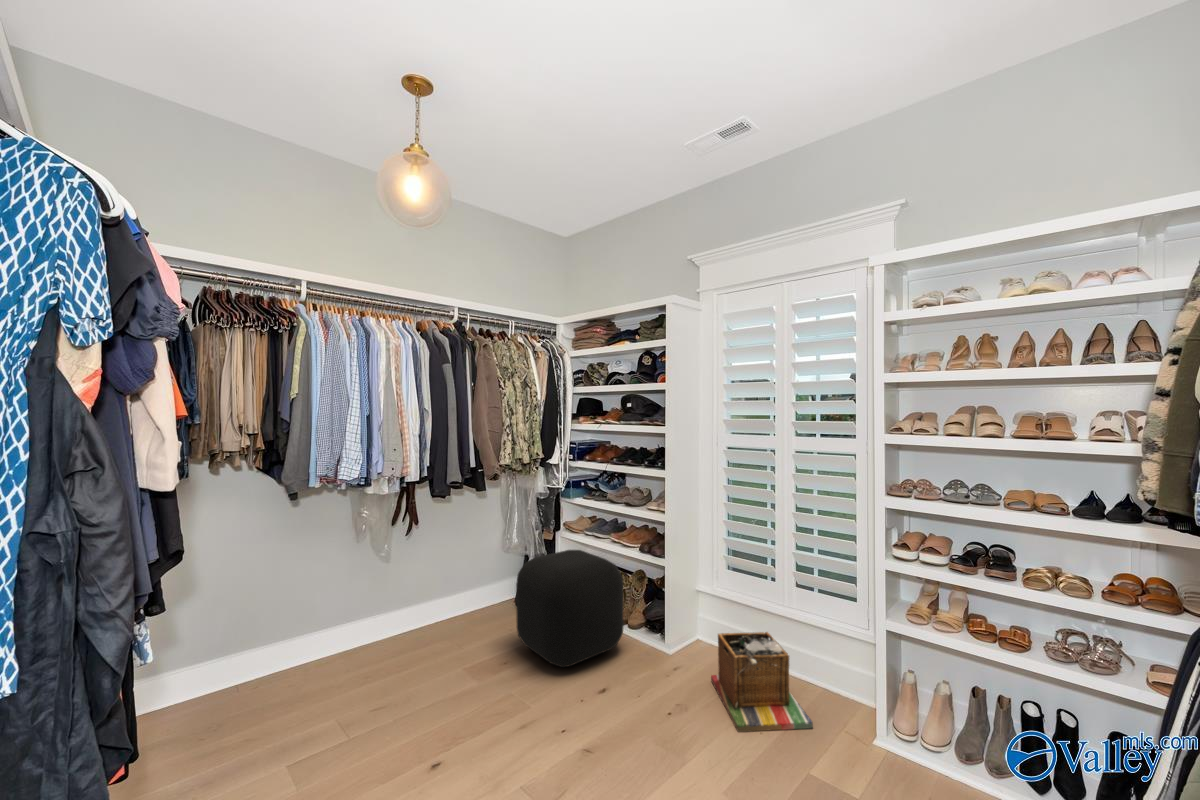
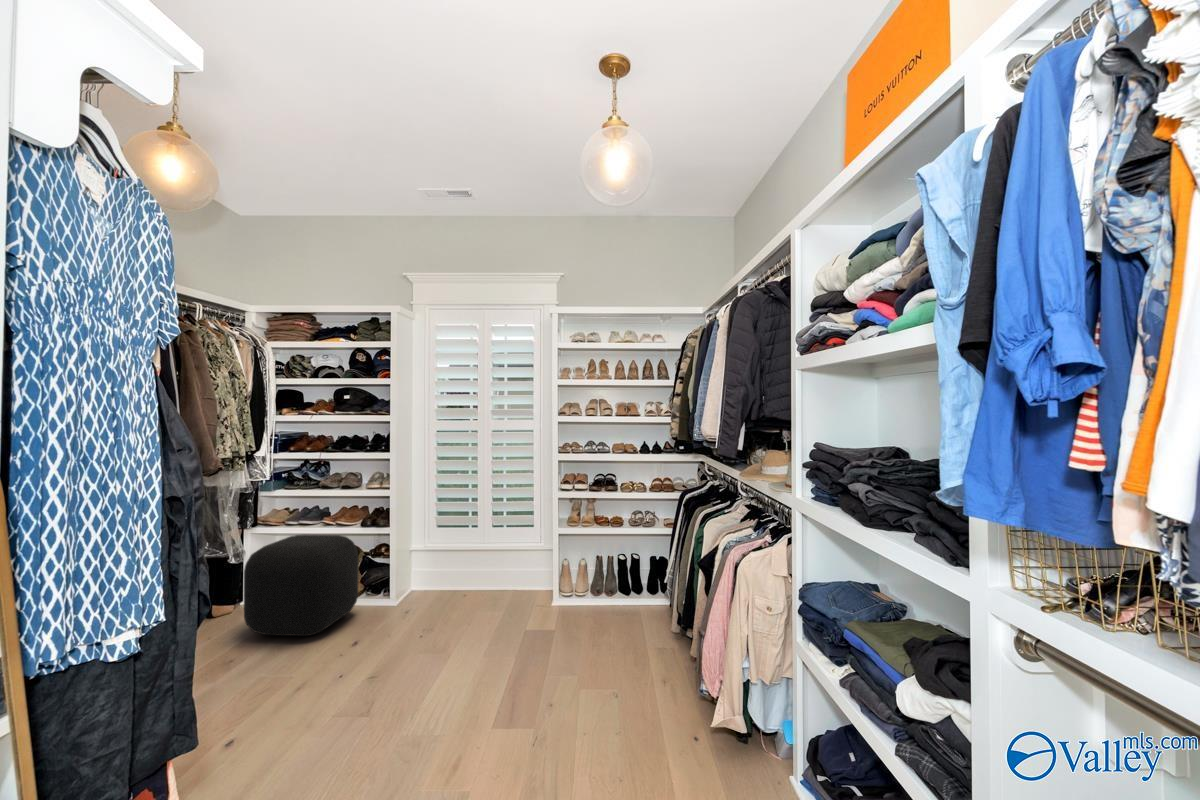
laundry basket: present [711,632,813,732] -> none [442,560,520,622]

